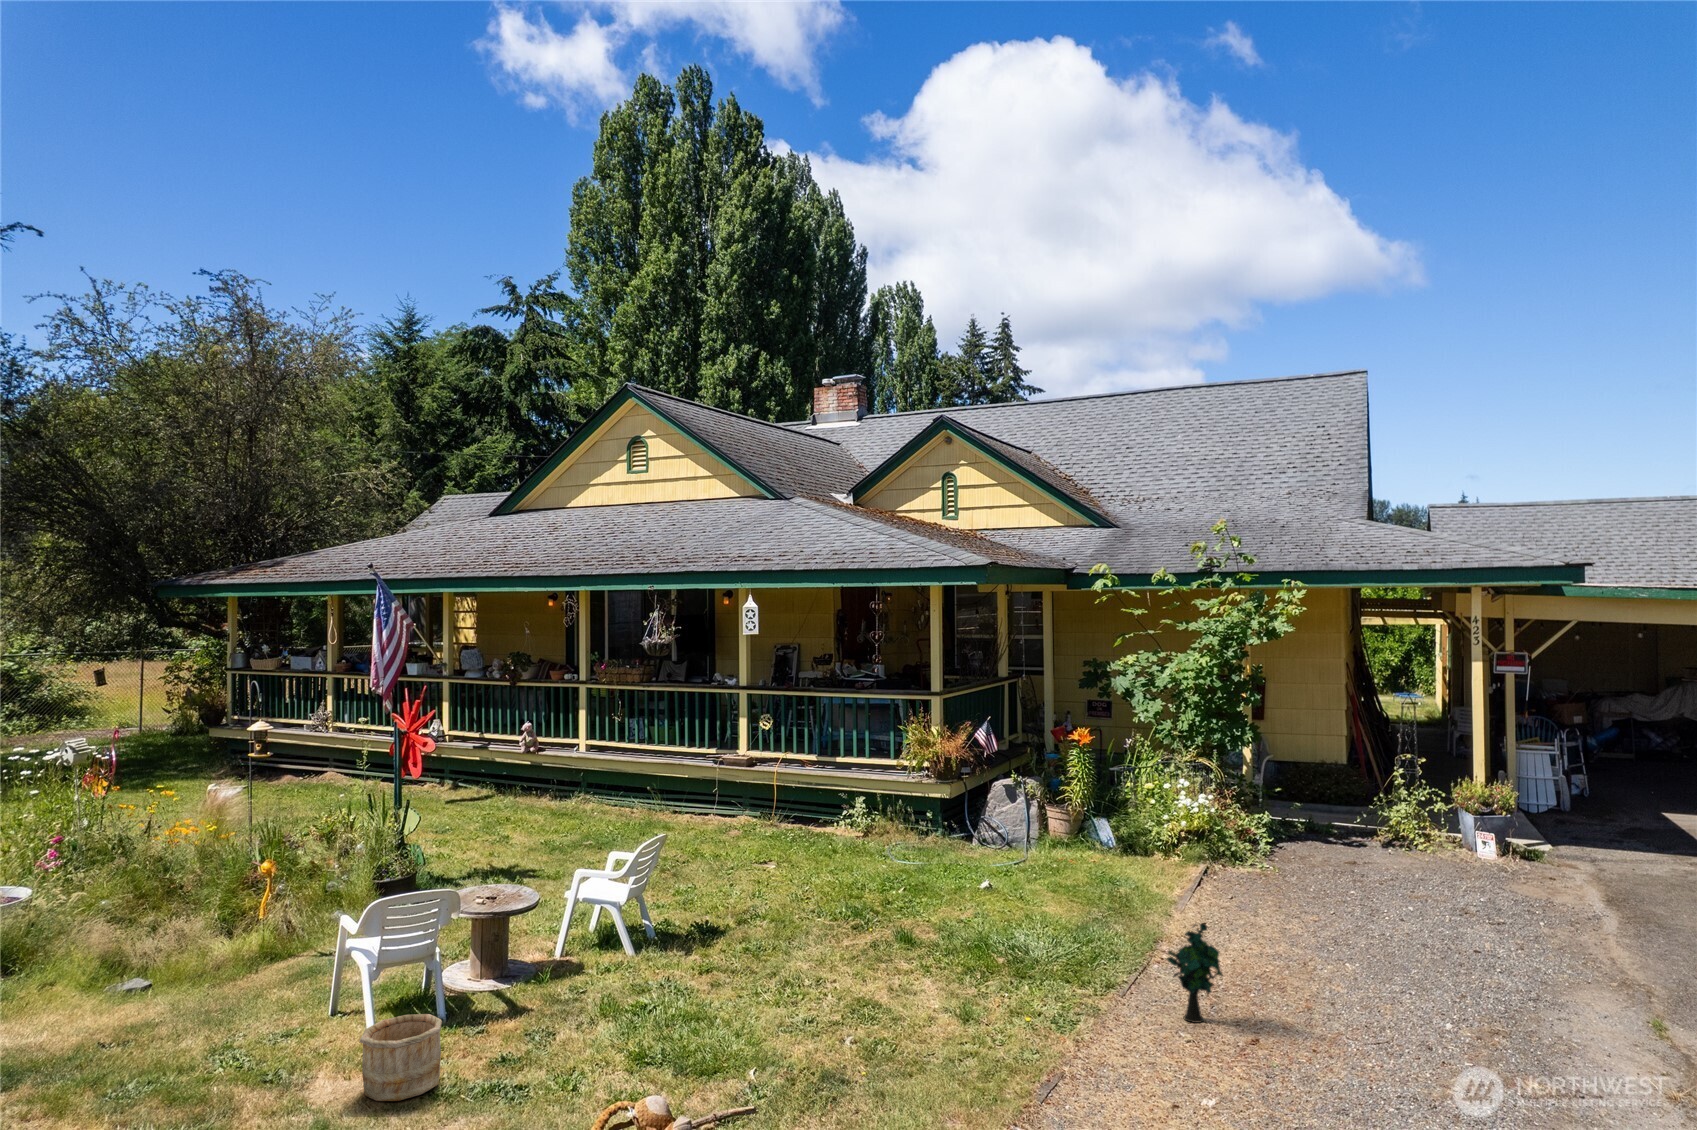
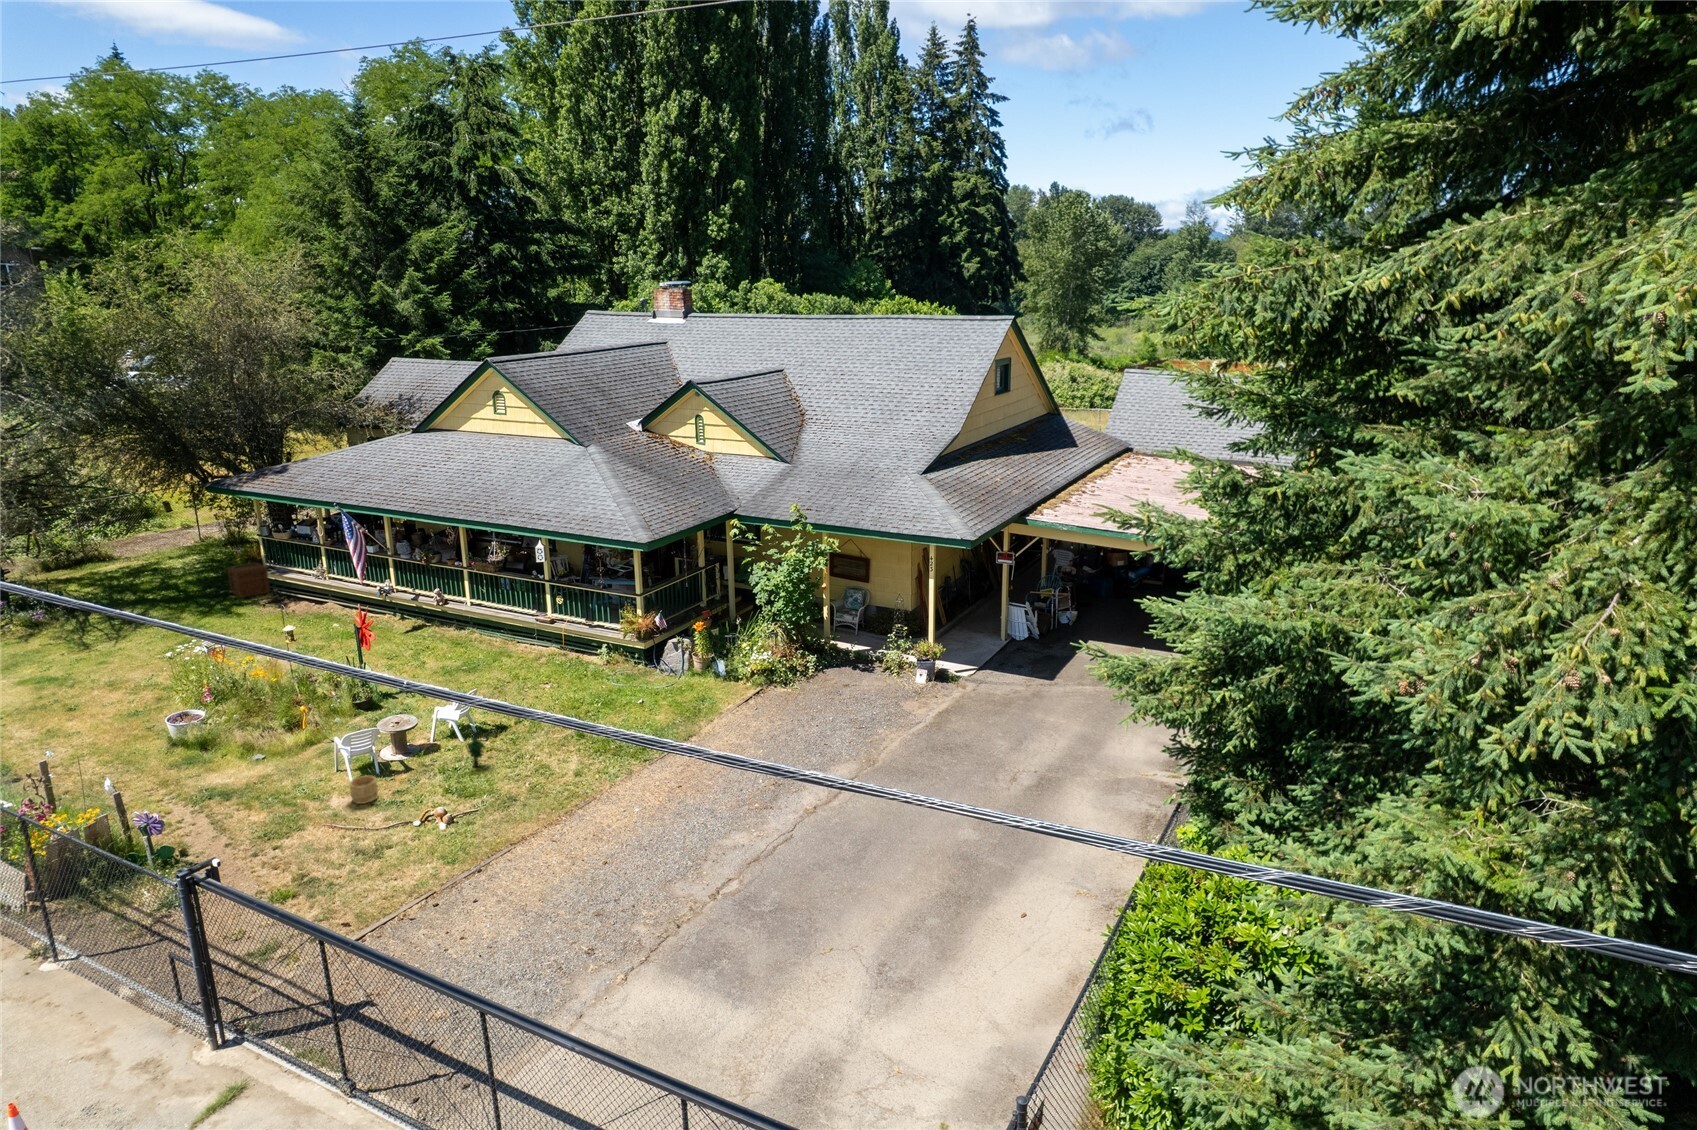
wooden crate: none [168,716,234,768] -> present [228,563,270,598]
decorative plant: present [1165,923,1223,1023] -> present [467,734,485,767]

